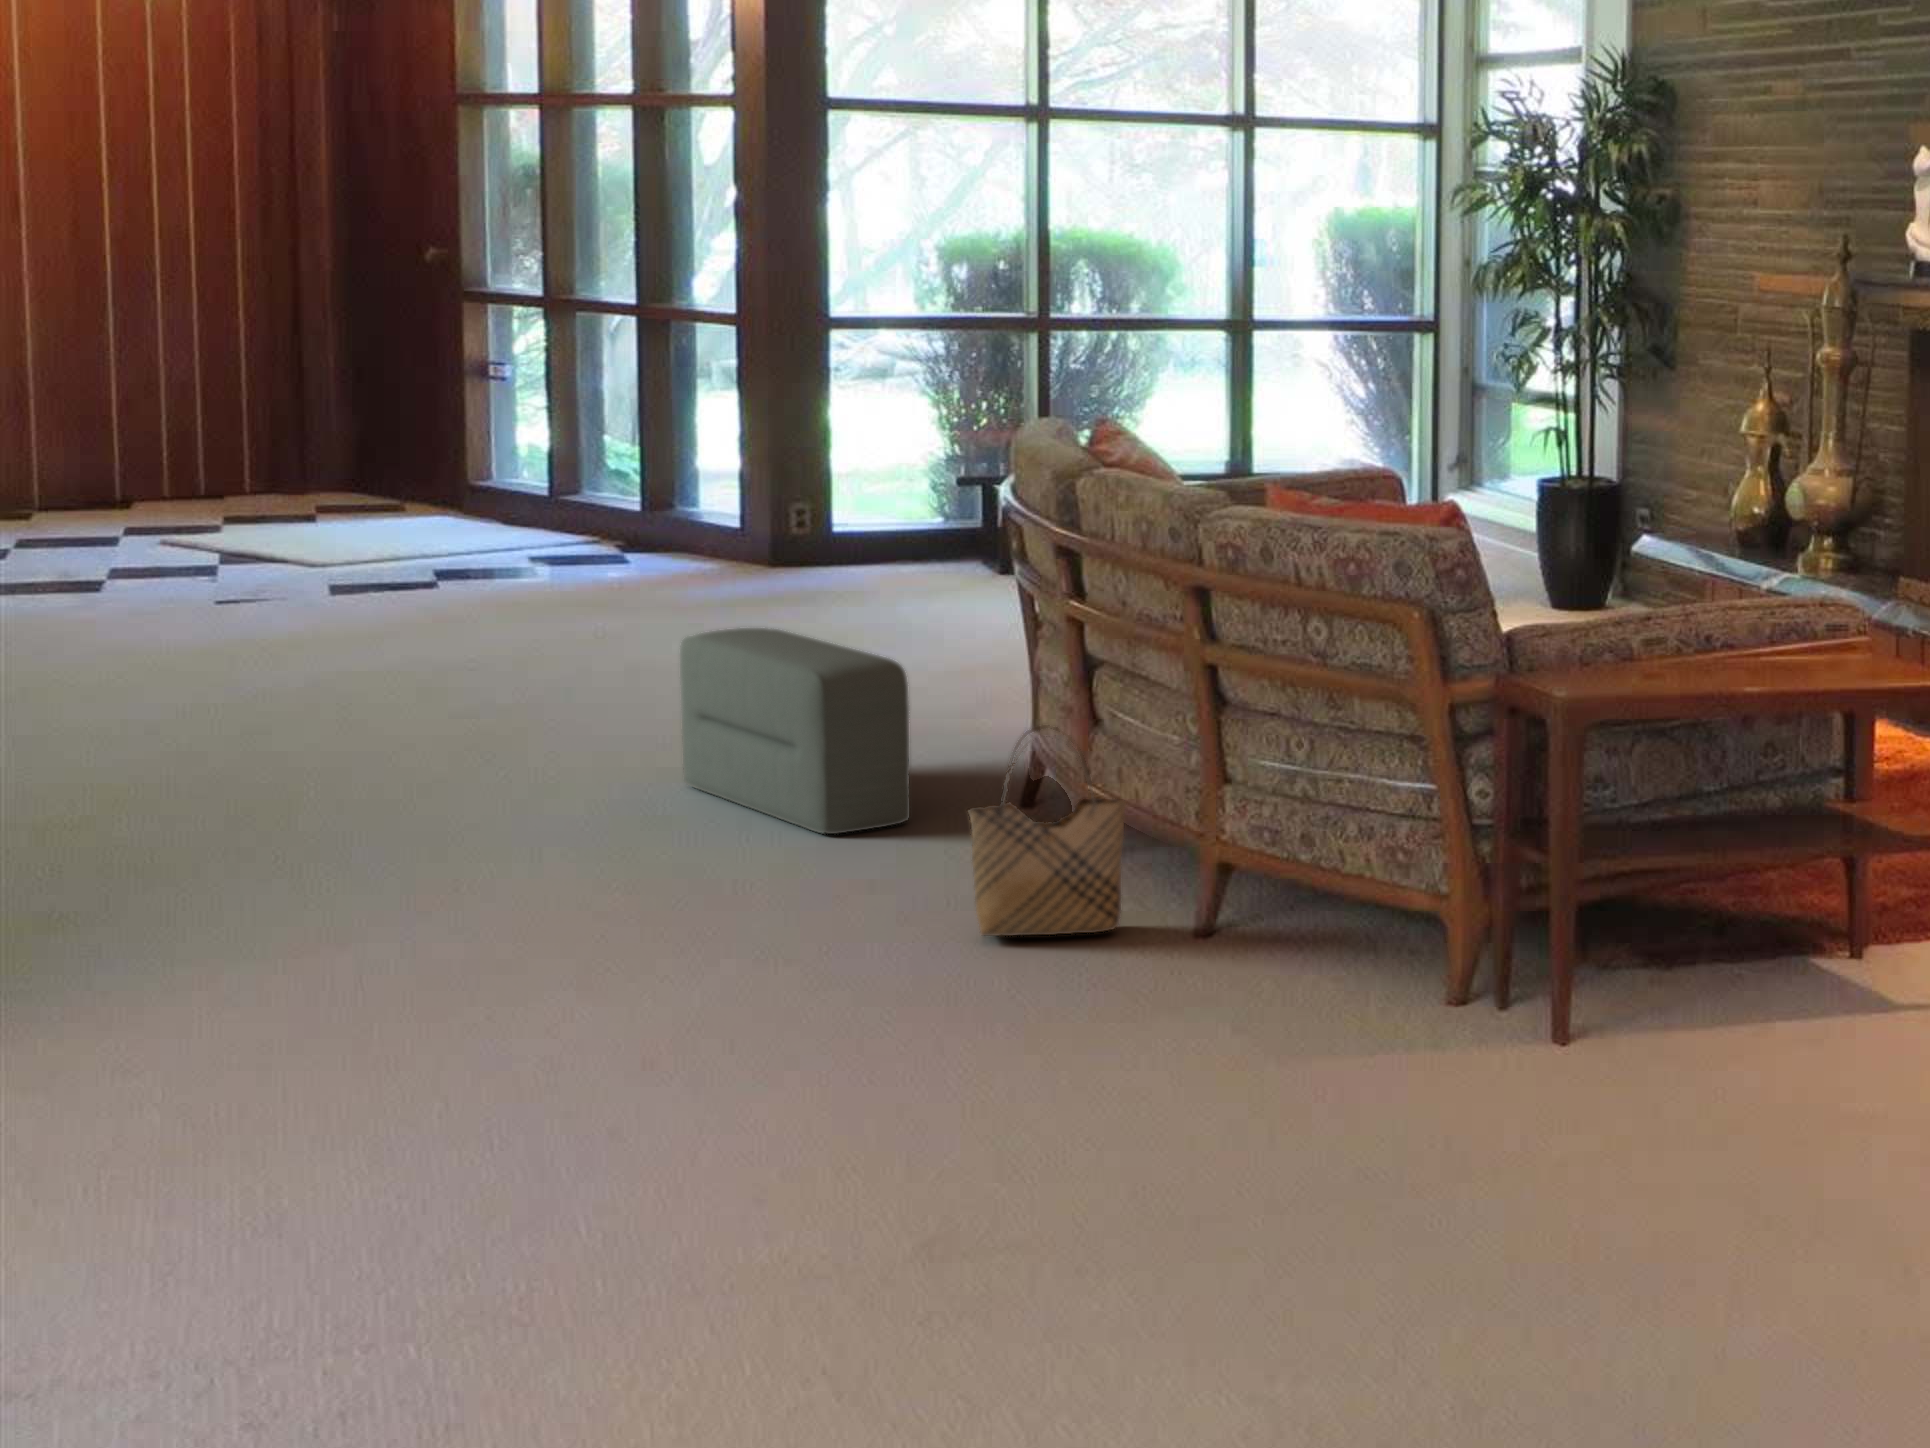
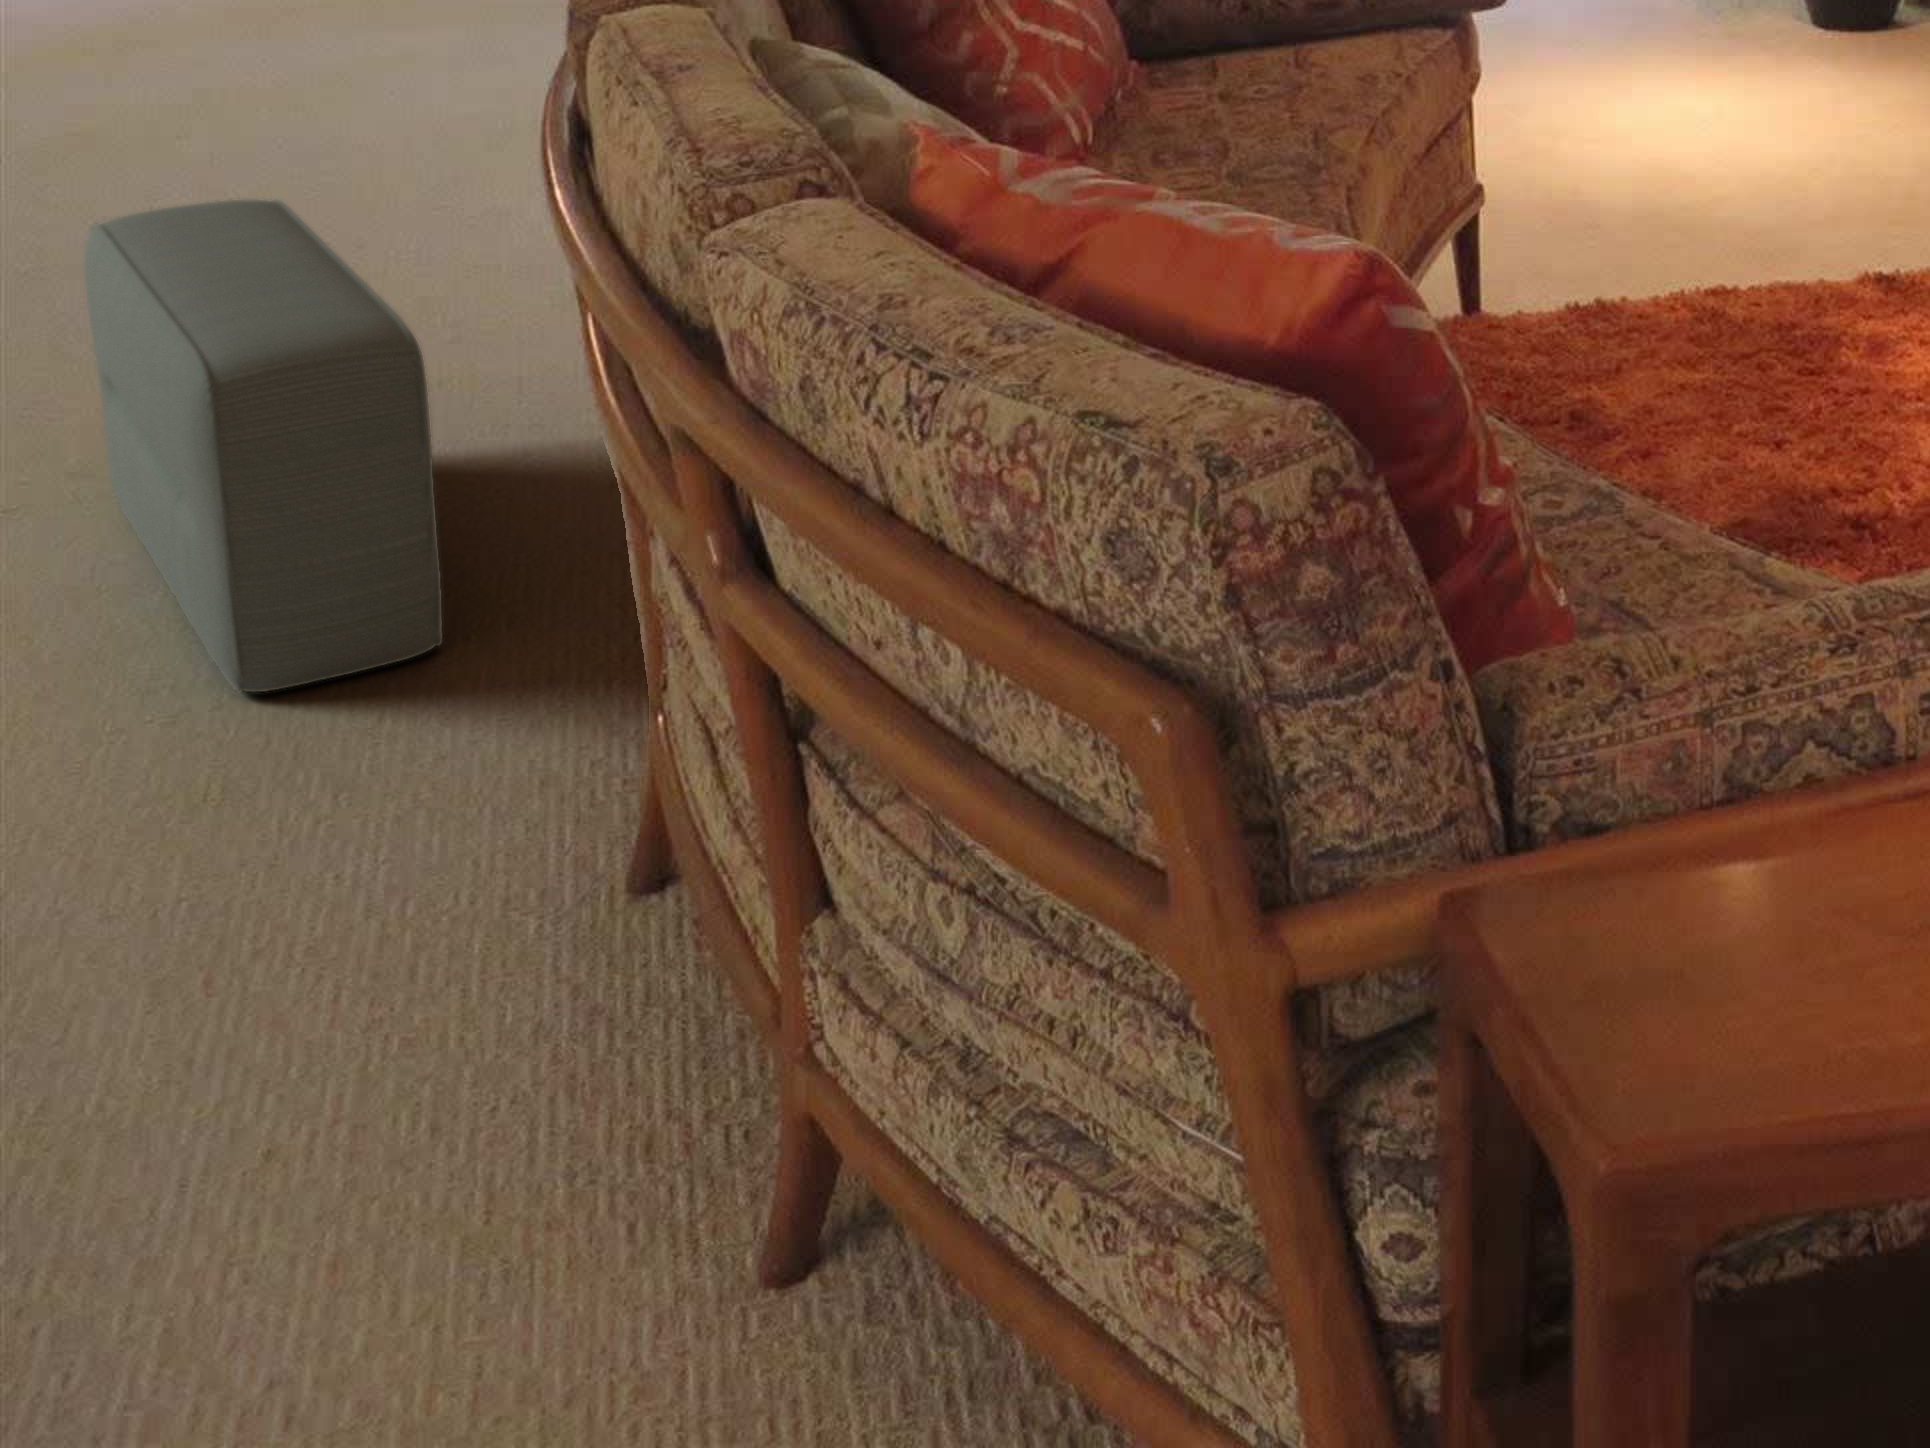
woven basket: present [967,726,1126,936] -> none [201,673,639,1238]

